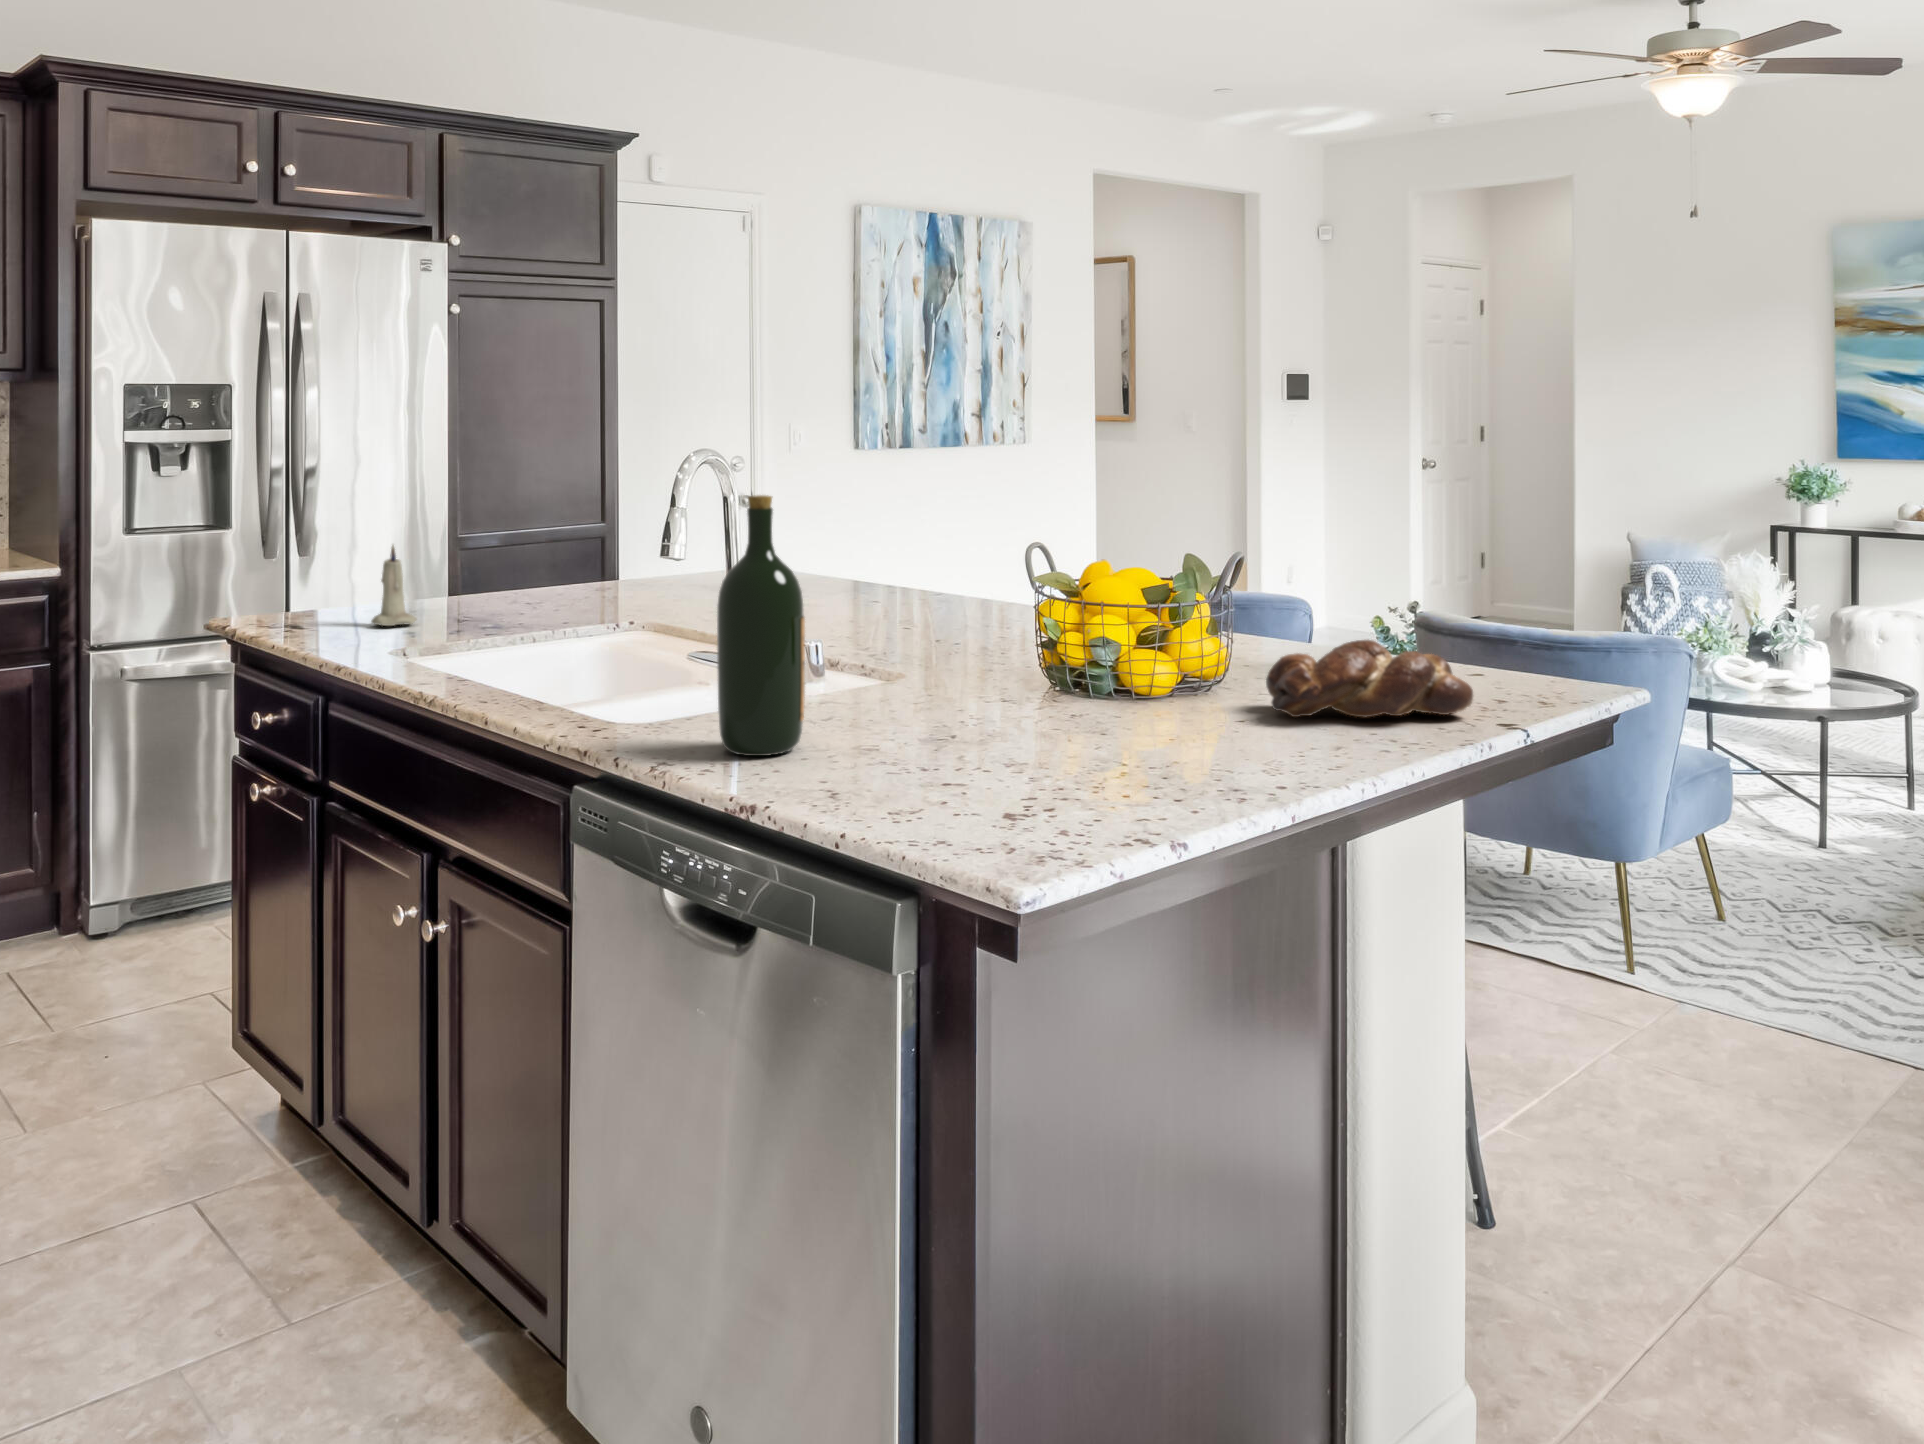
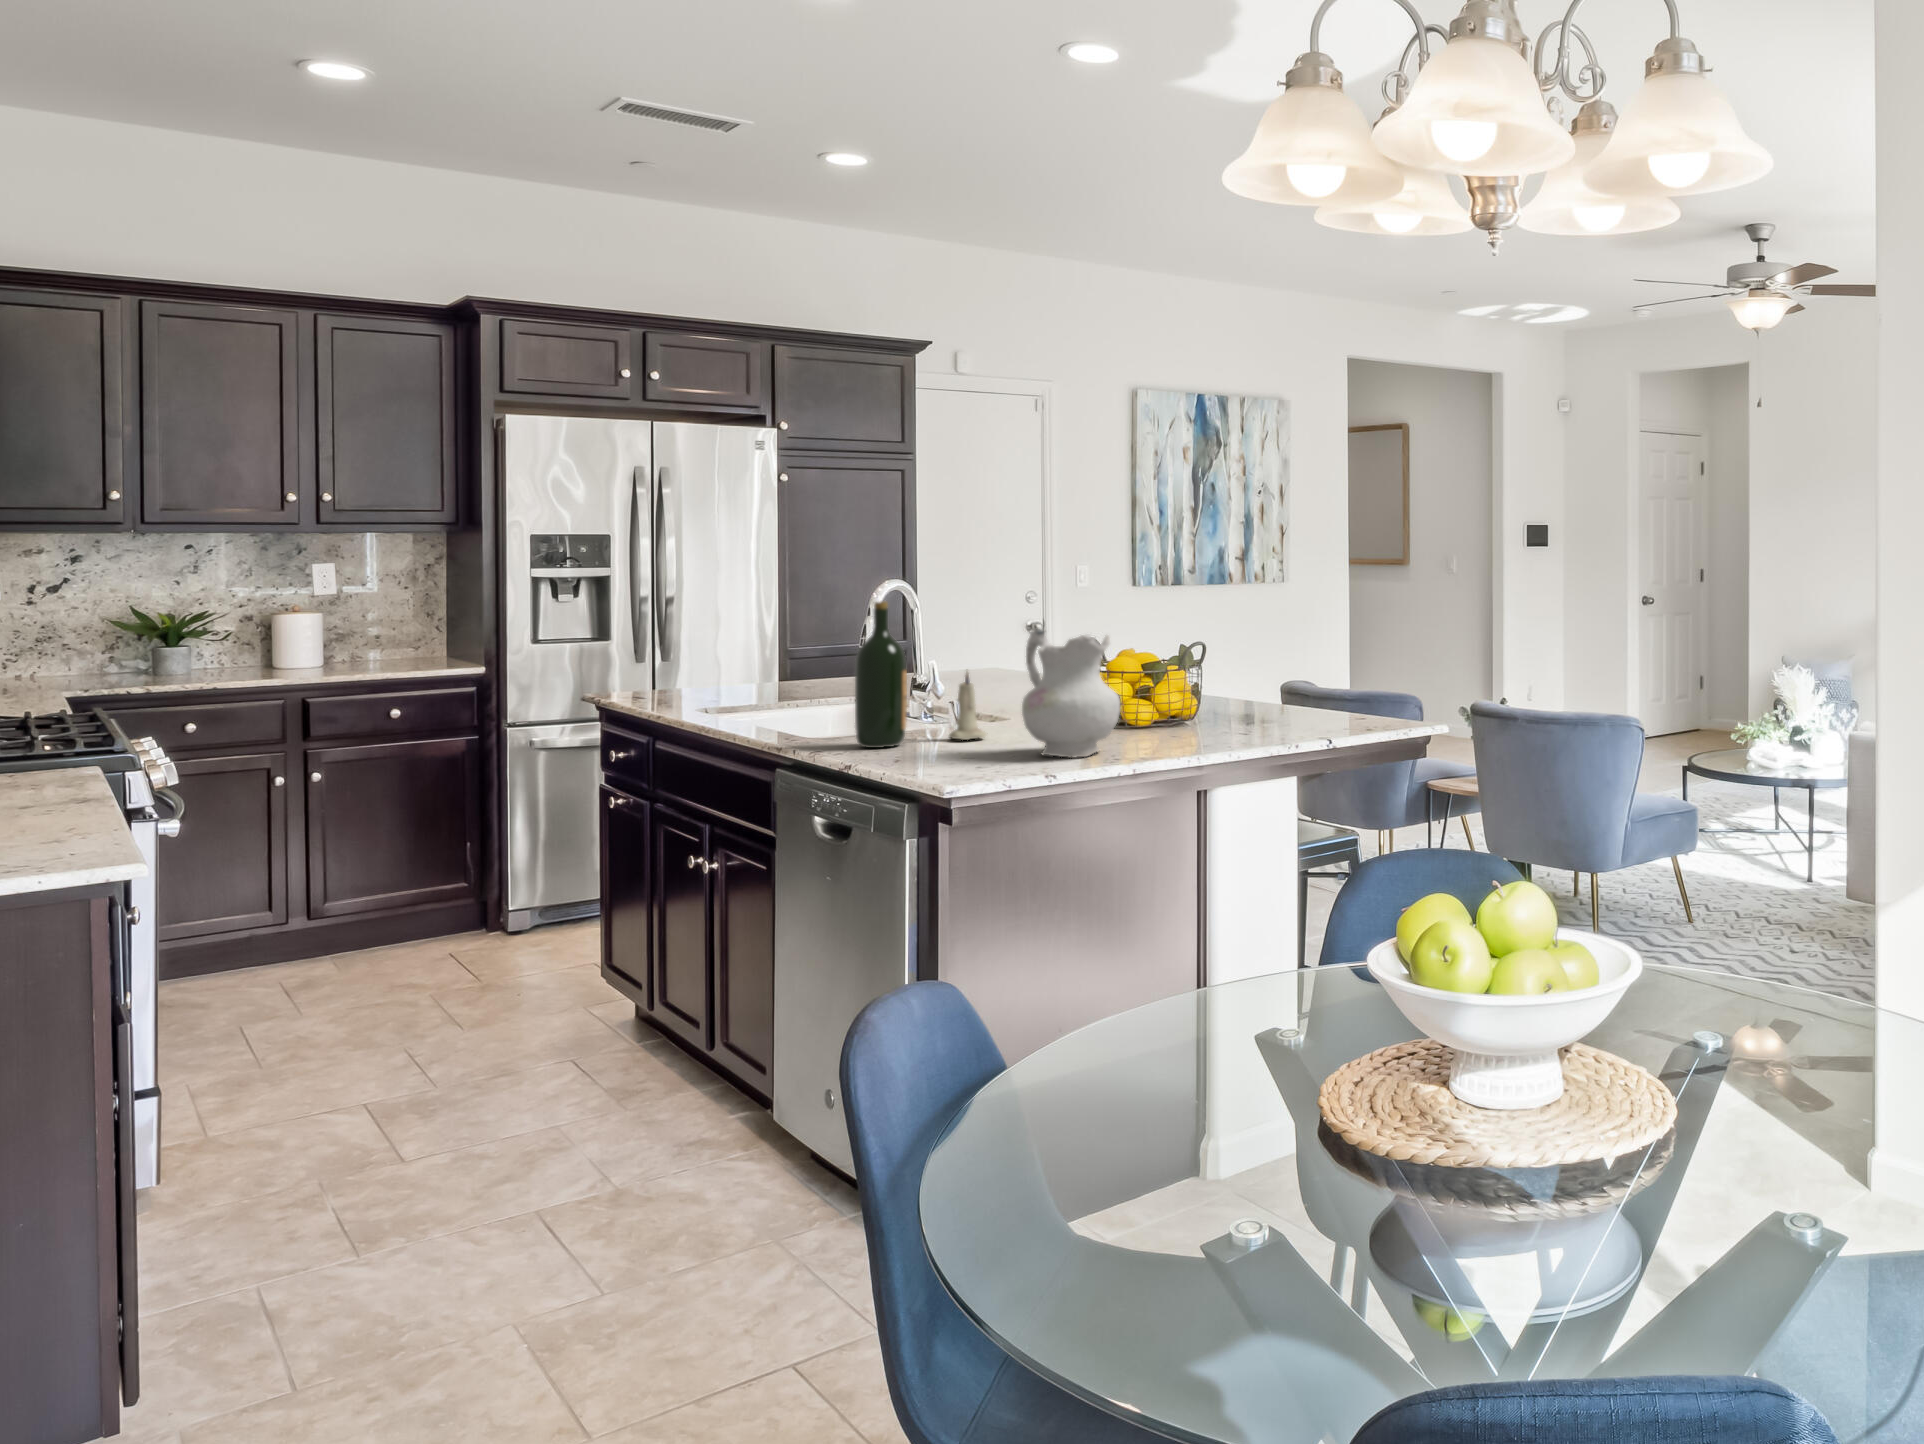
ceramic pitcher: none [1034,545,1221,790] -> present [1022,629,1120,758]
candle: present [371,546,416,626] -> present [949,673,987,740]
bread loaf: present [1266,640,1473,718] -> none [1196,688,1312,732]

